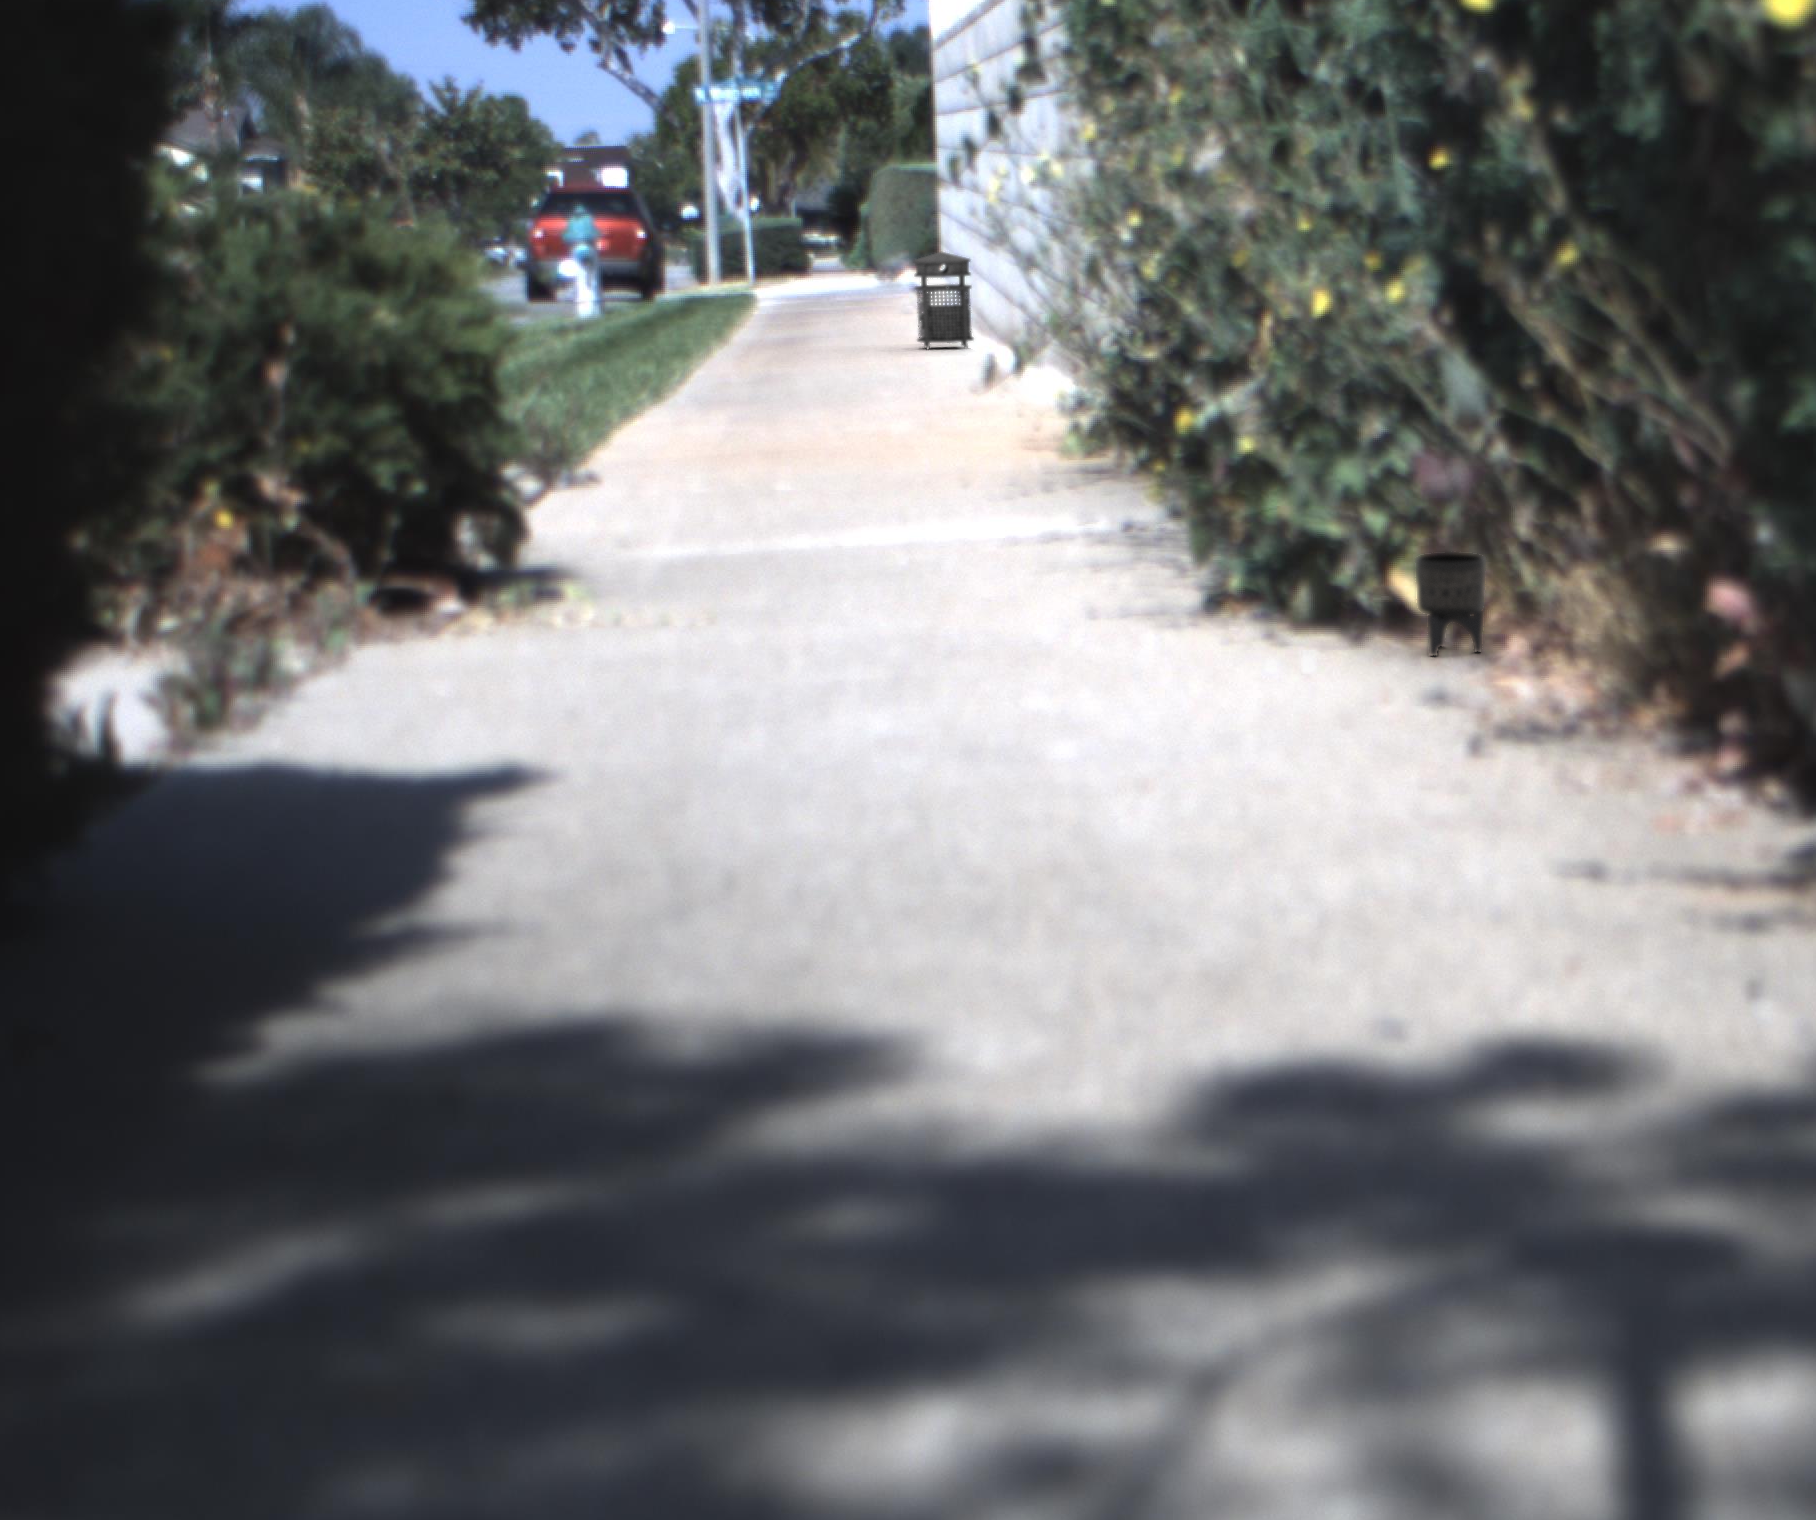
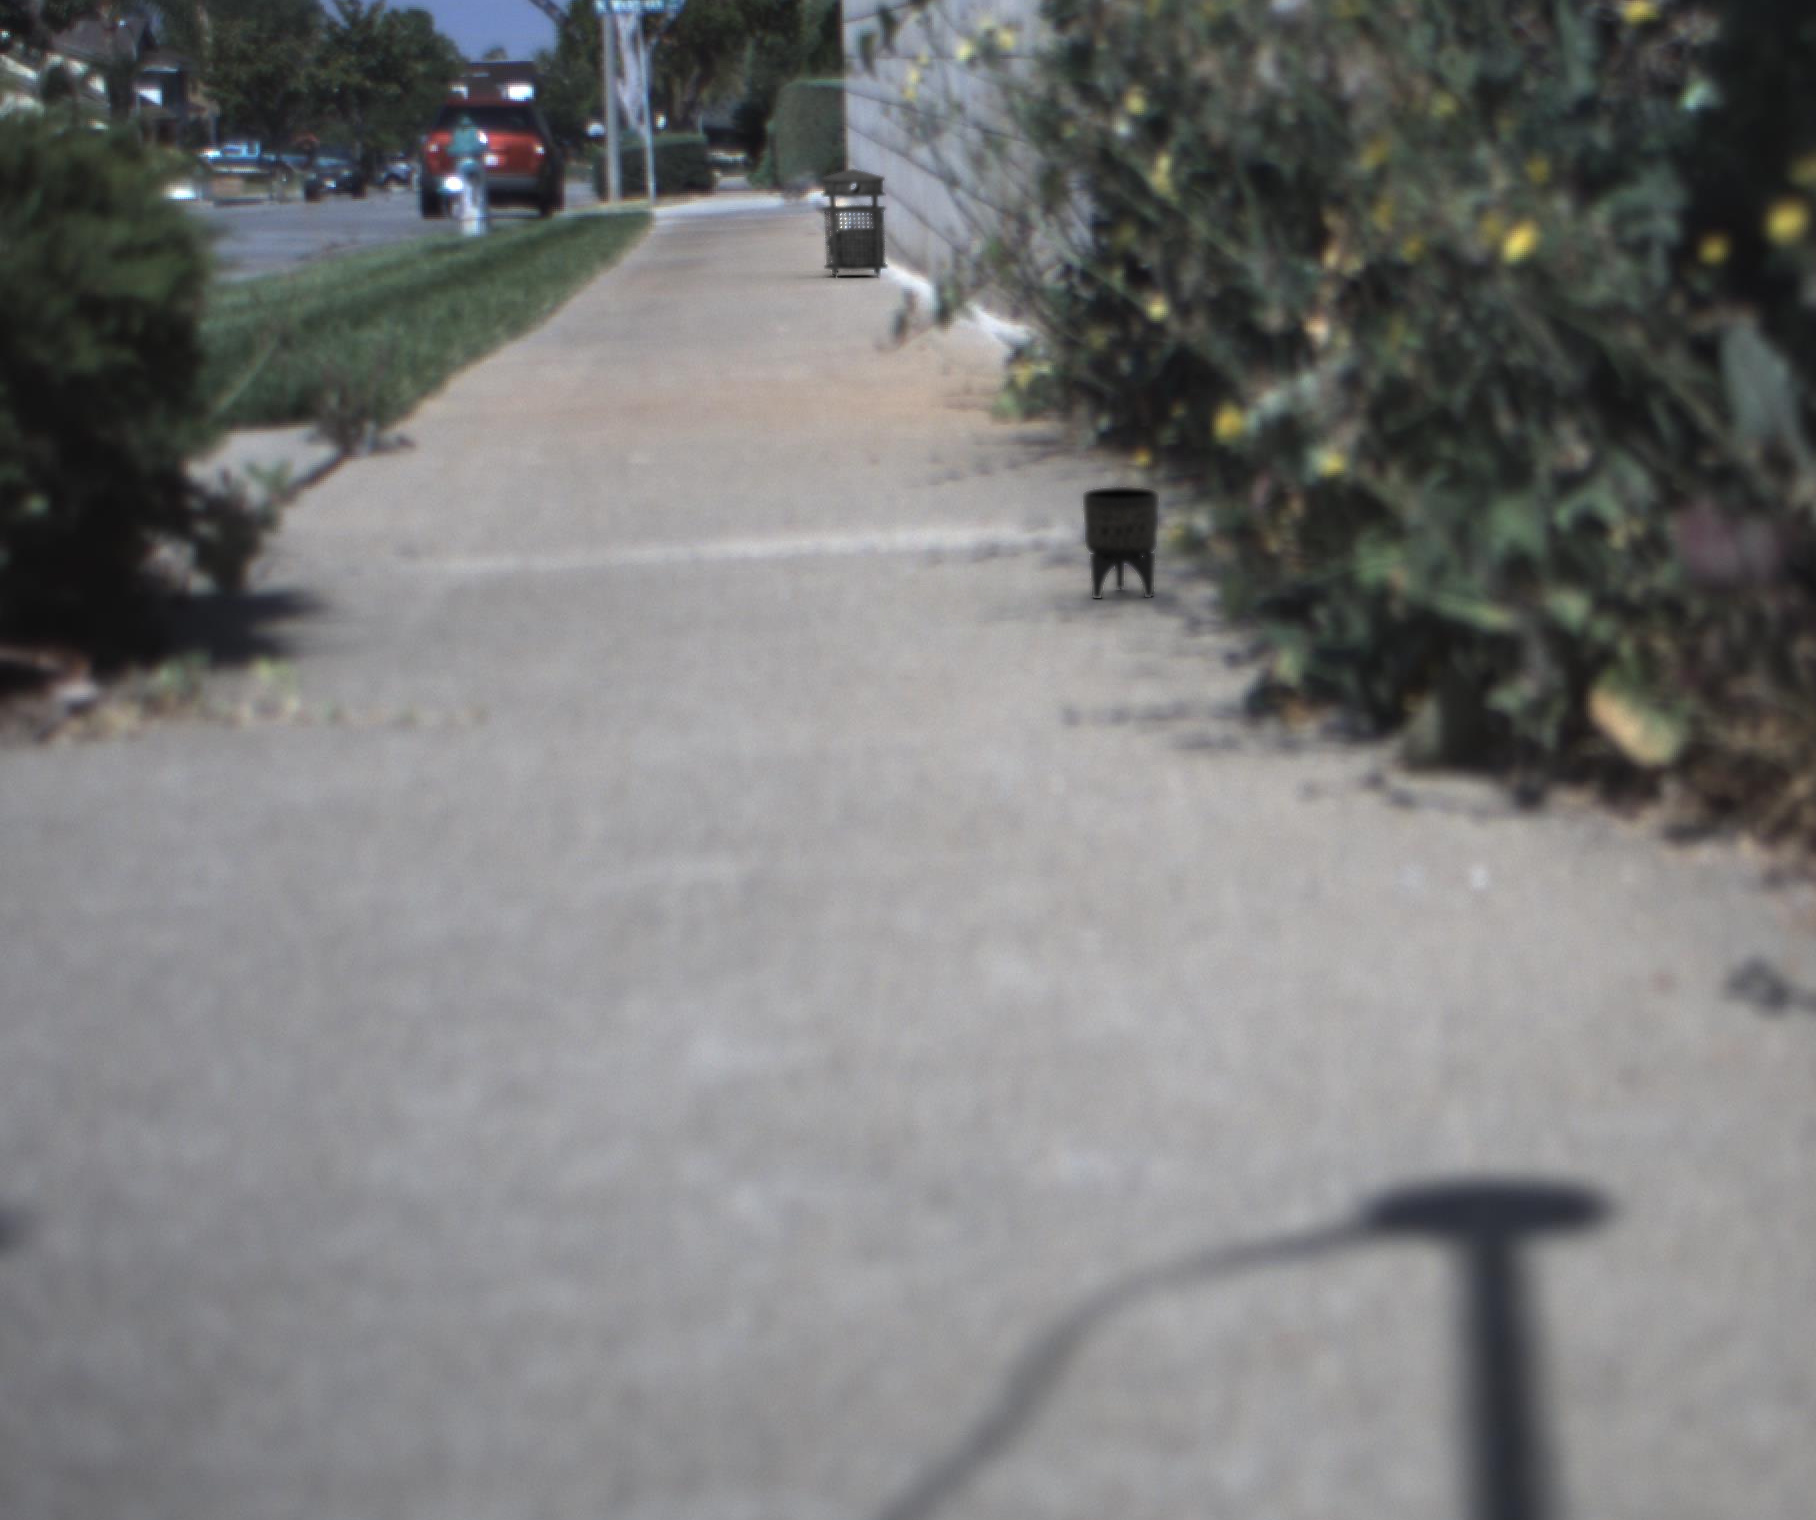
planter: present [1416,552,1486,656] -> present [1083,487,1159,599]

